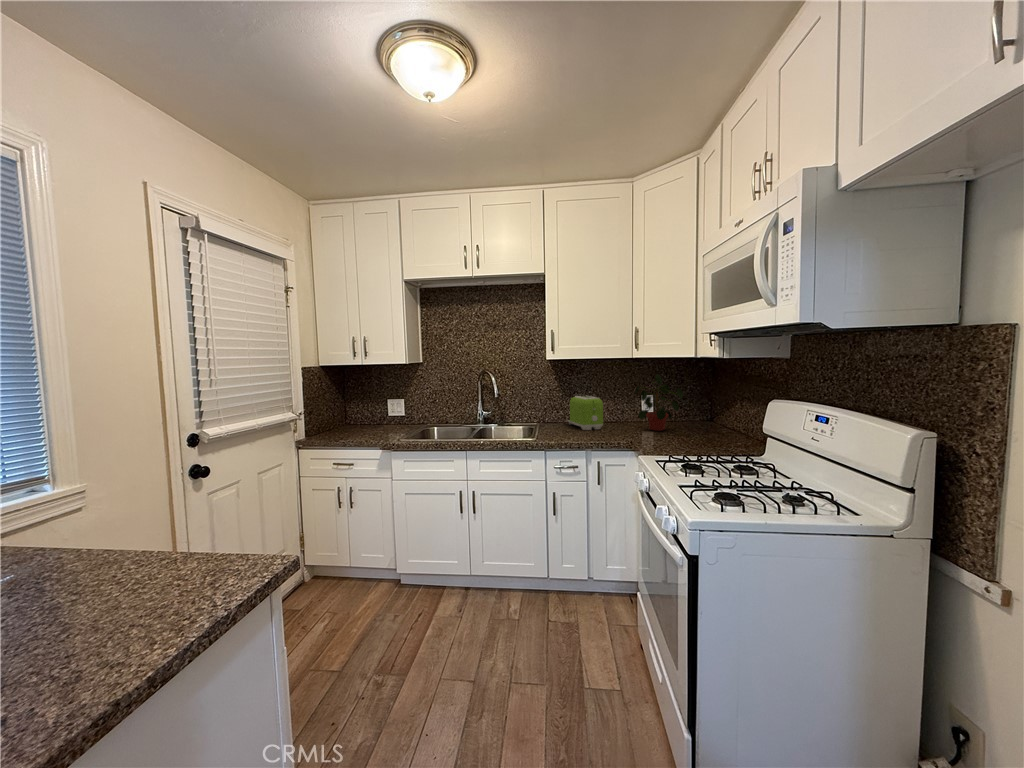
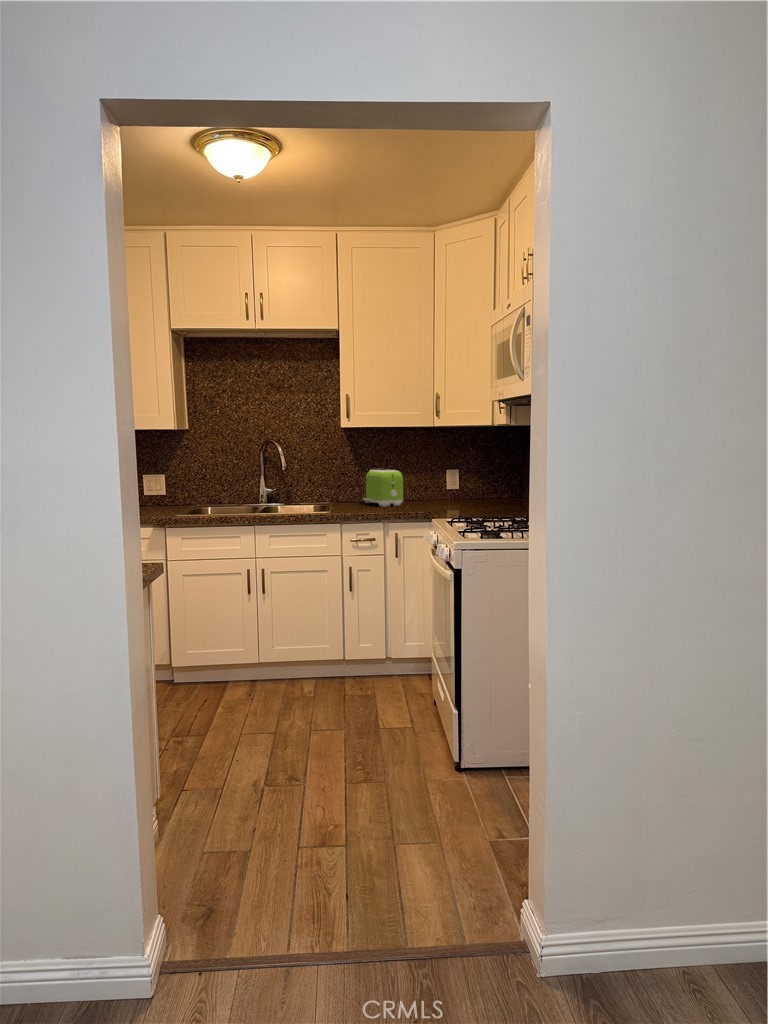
potted plant: present [635,375,683,431] -> none [437,444,486,505]

